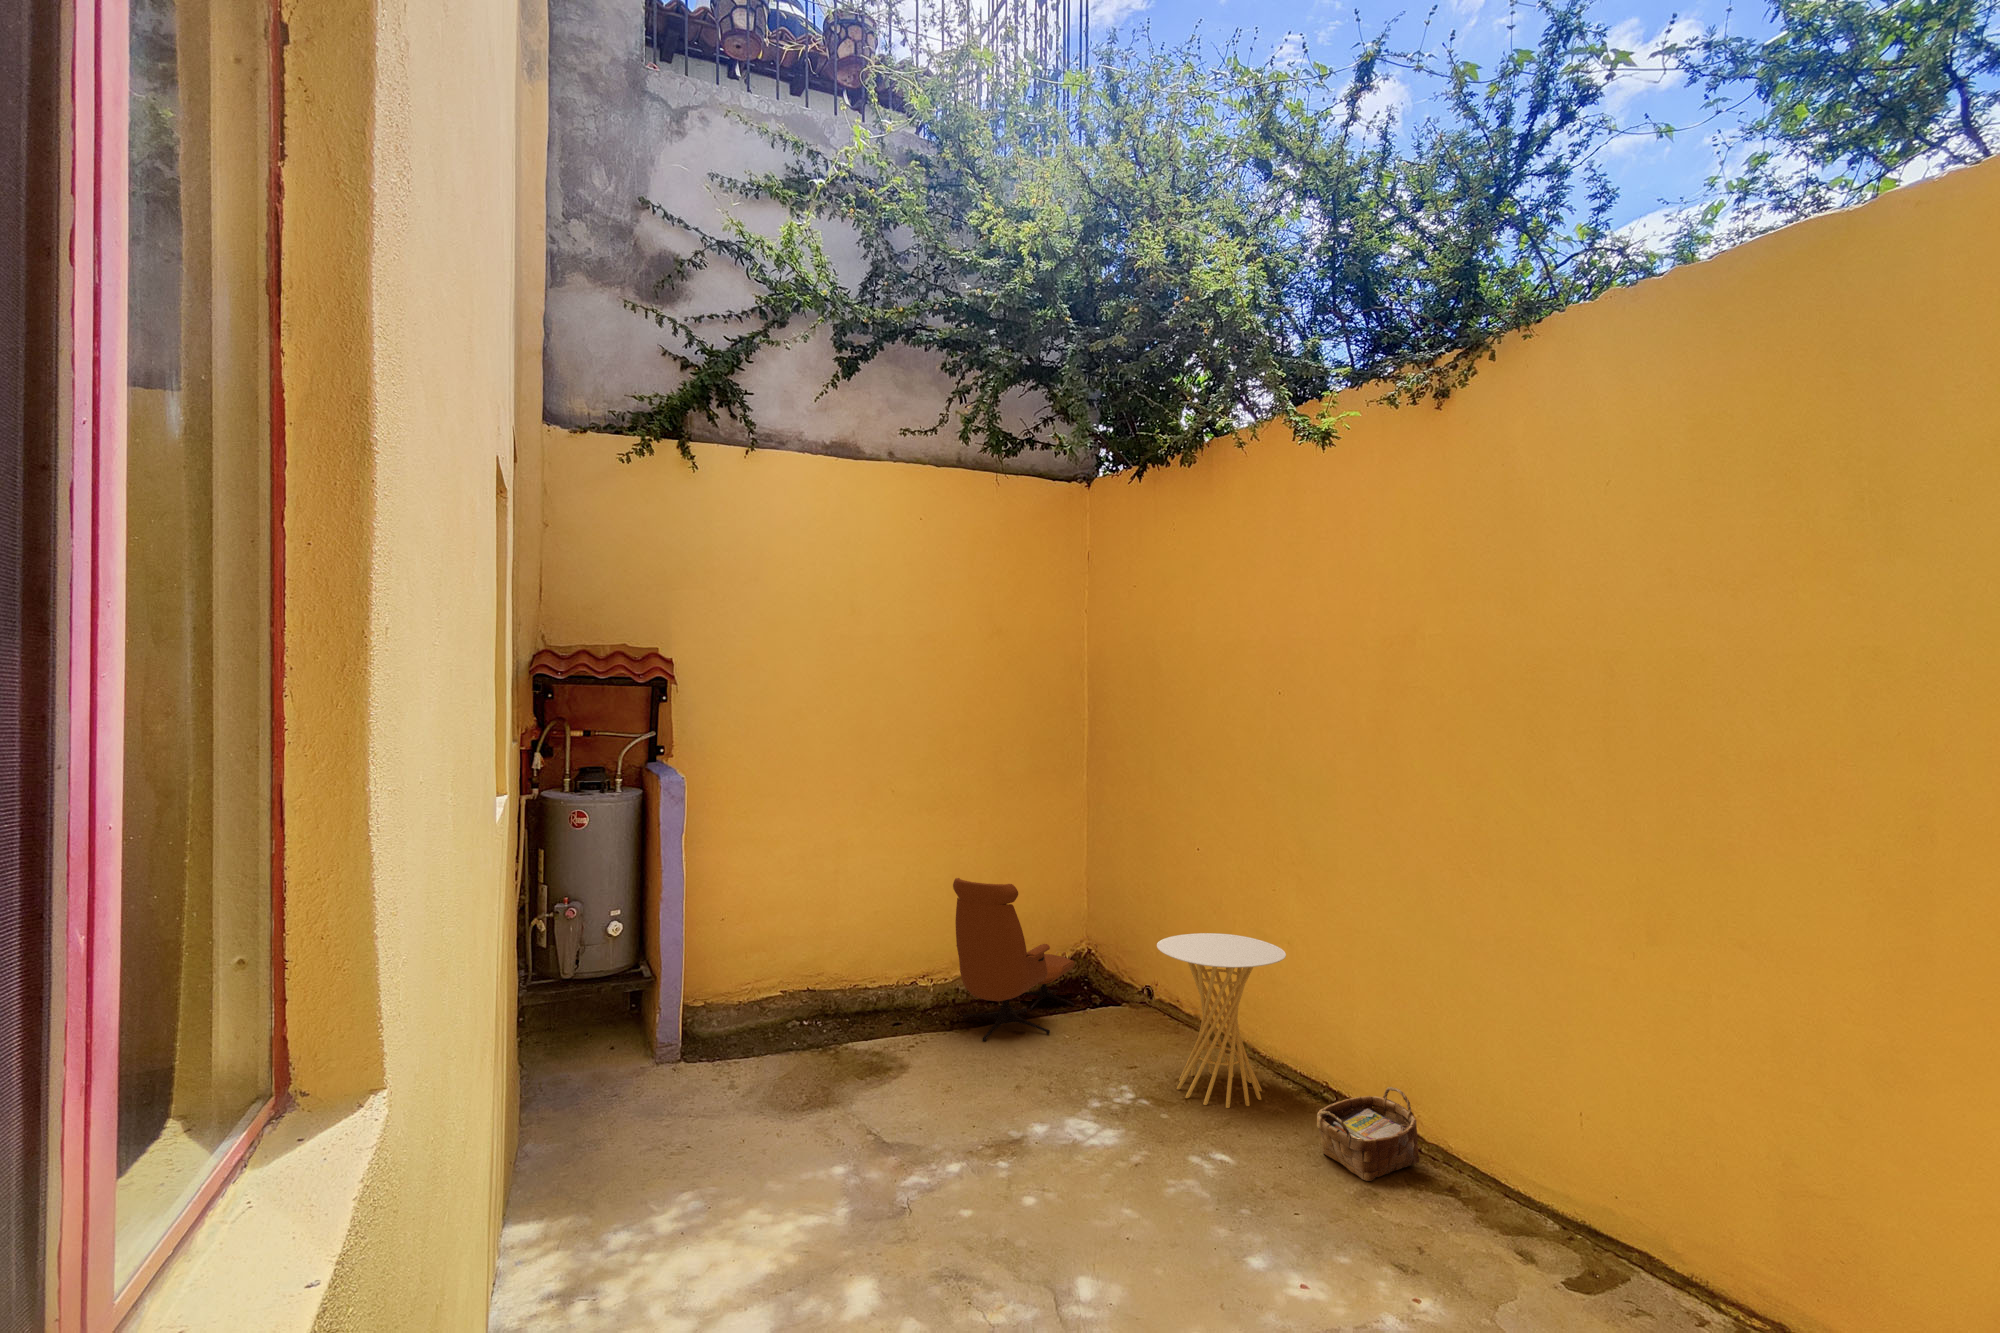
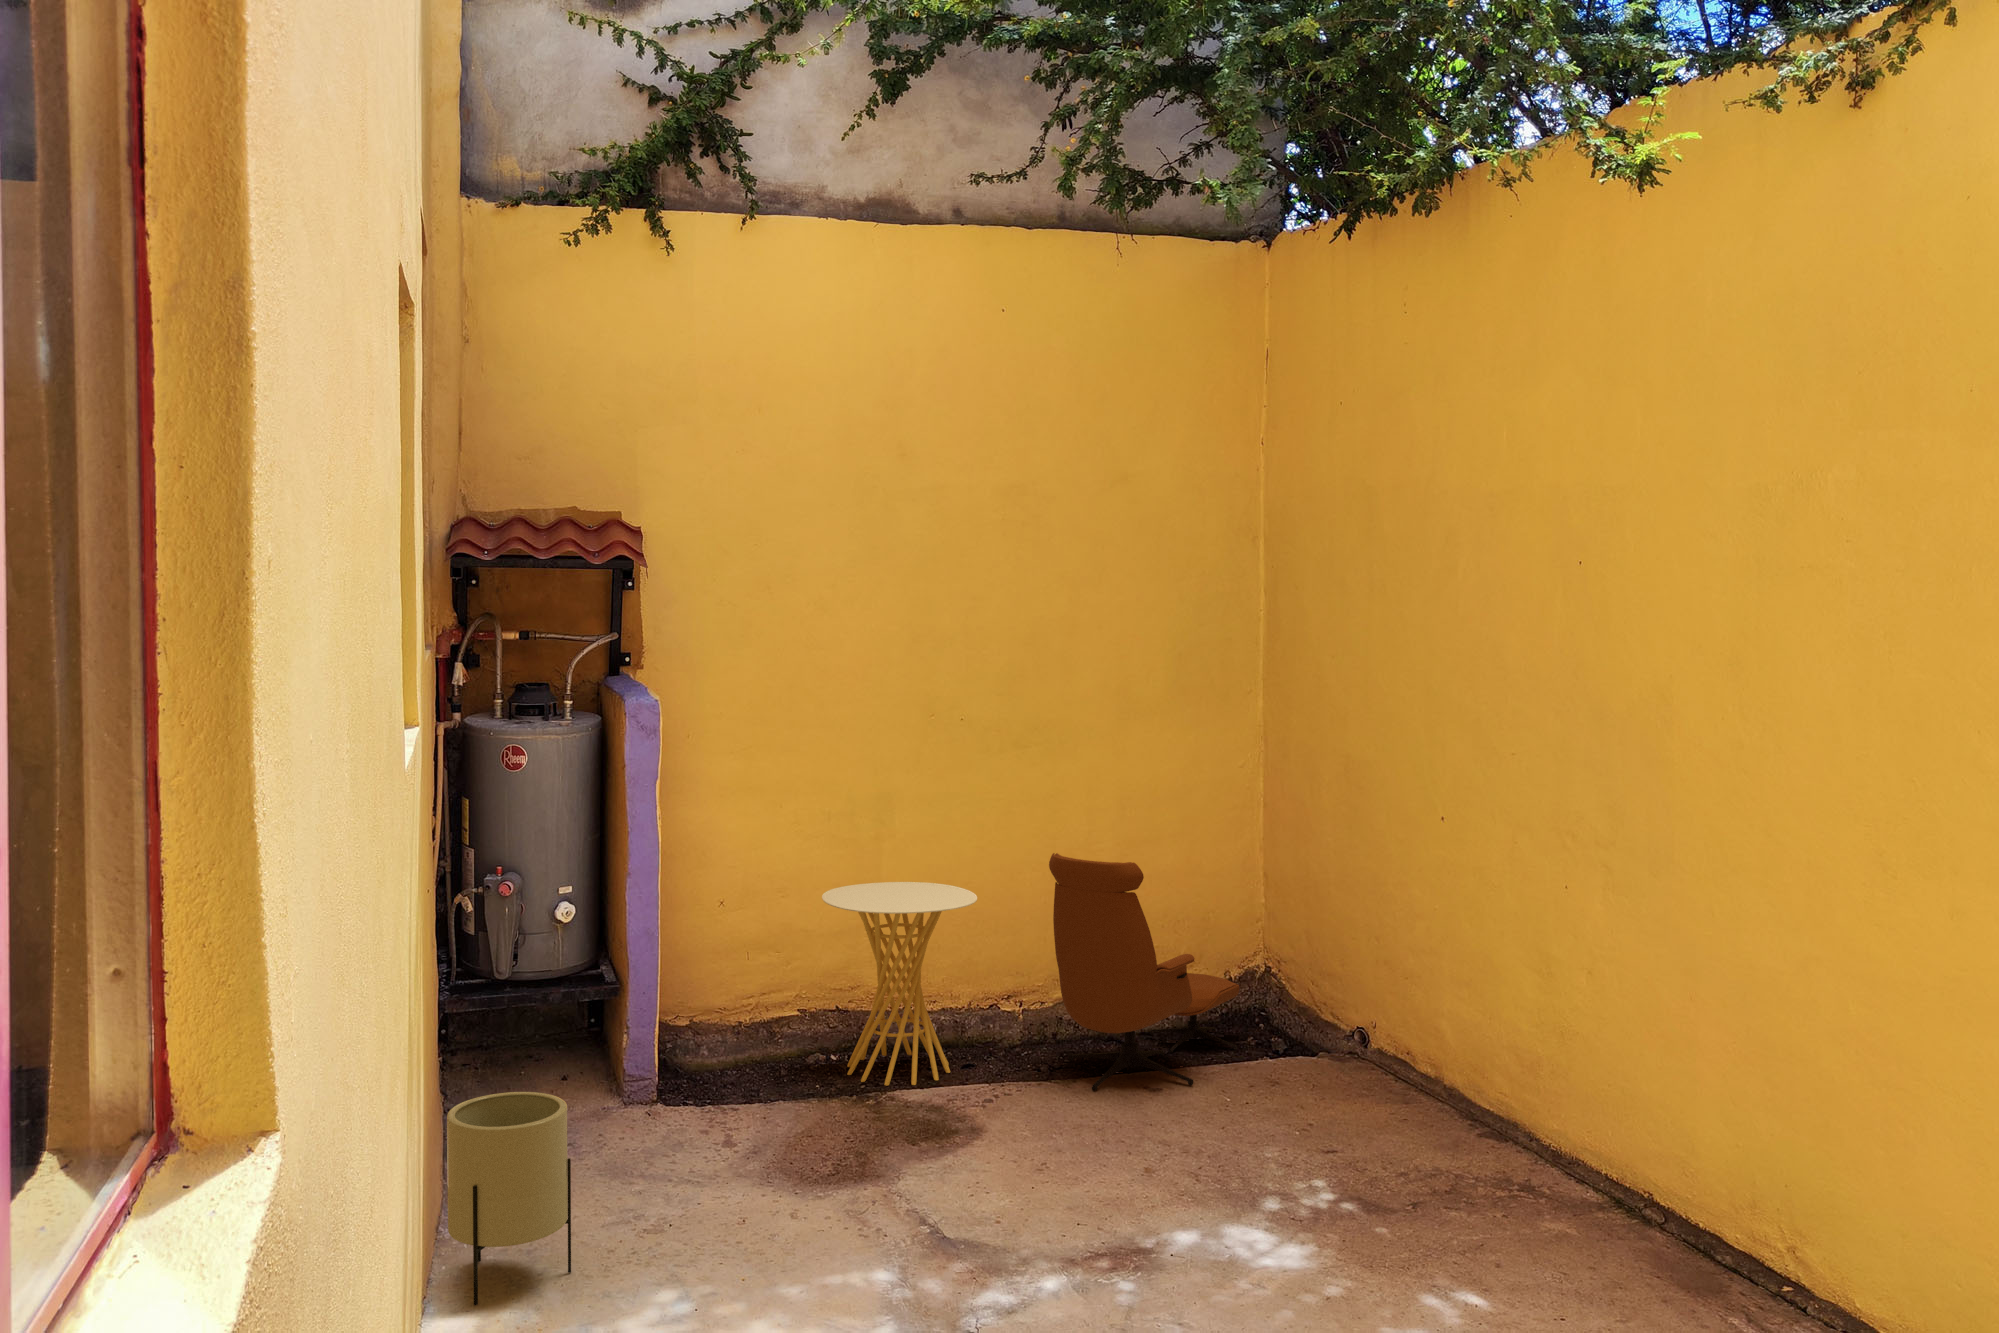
side table: present [1157,933,1286,1108] -> present [822,882,977,1086]
planter: none [523,1077,620,1251] -> present [447,1092,571,1305]
woven basket: present [1317,1087,1419,1181] -> none [1561,1162,1715,1290]

